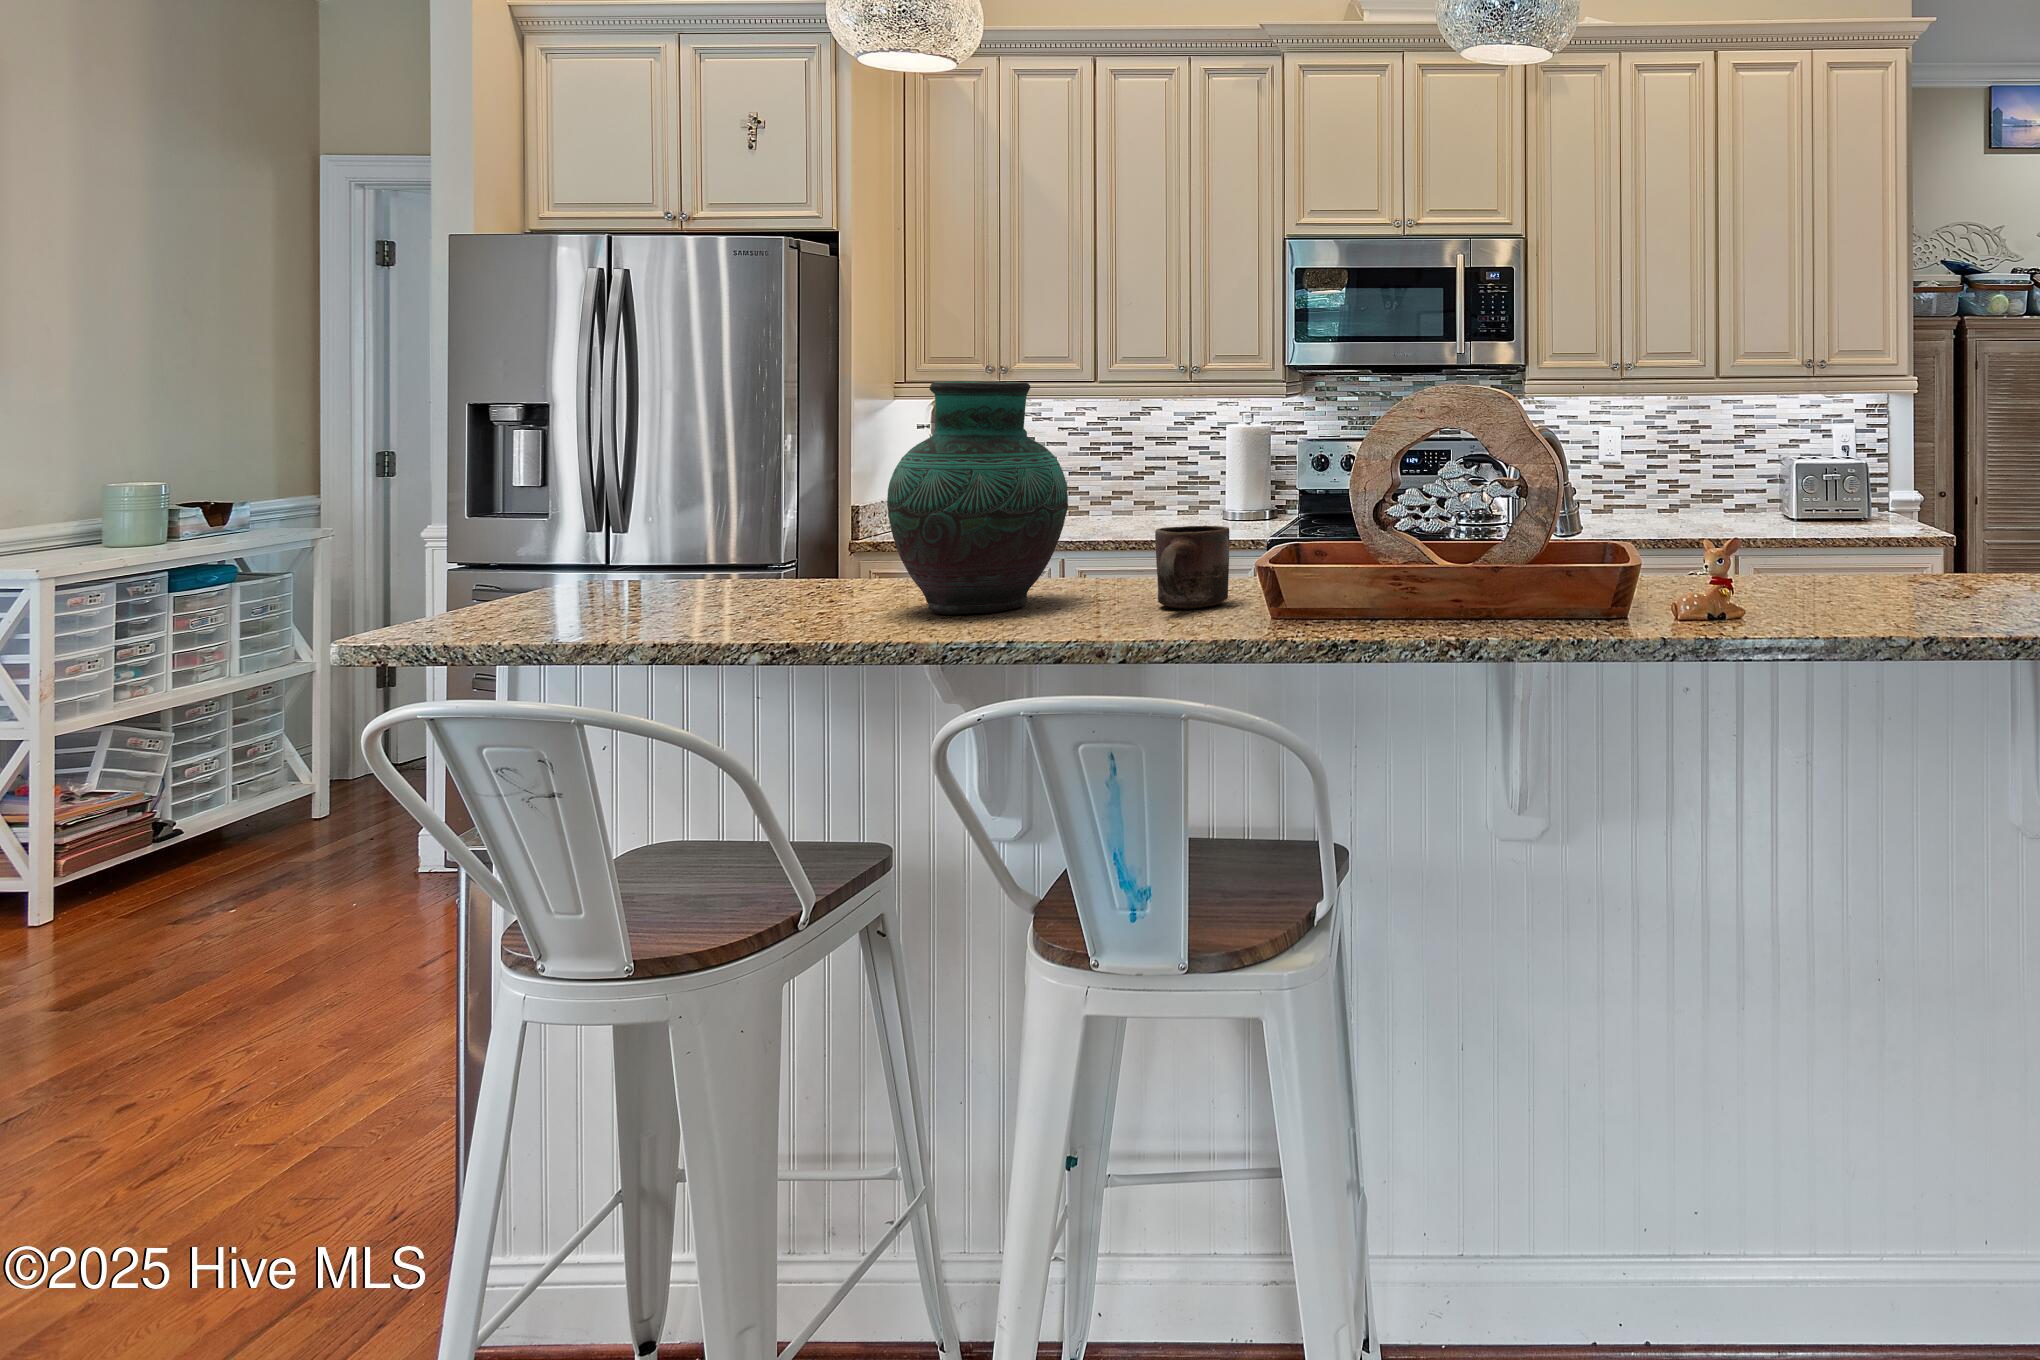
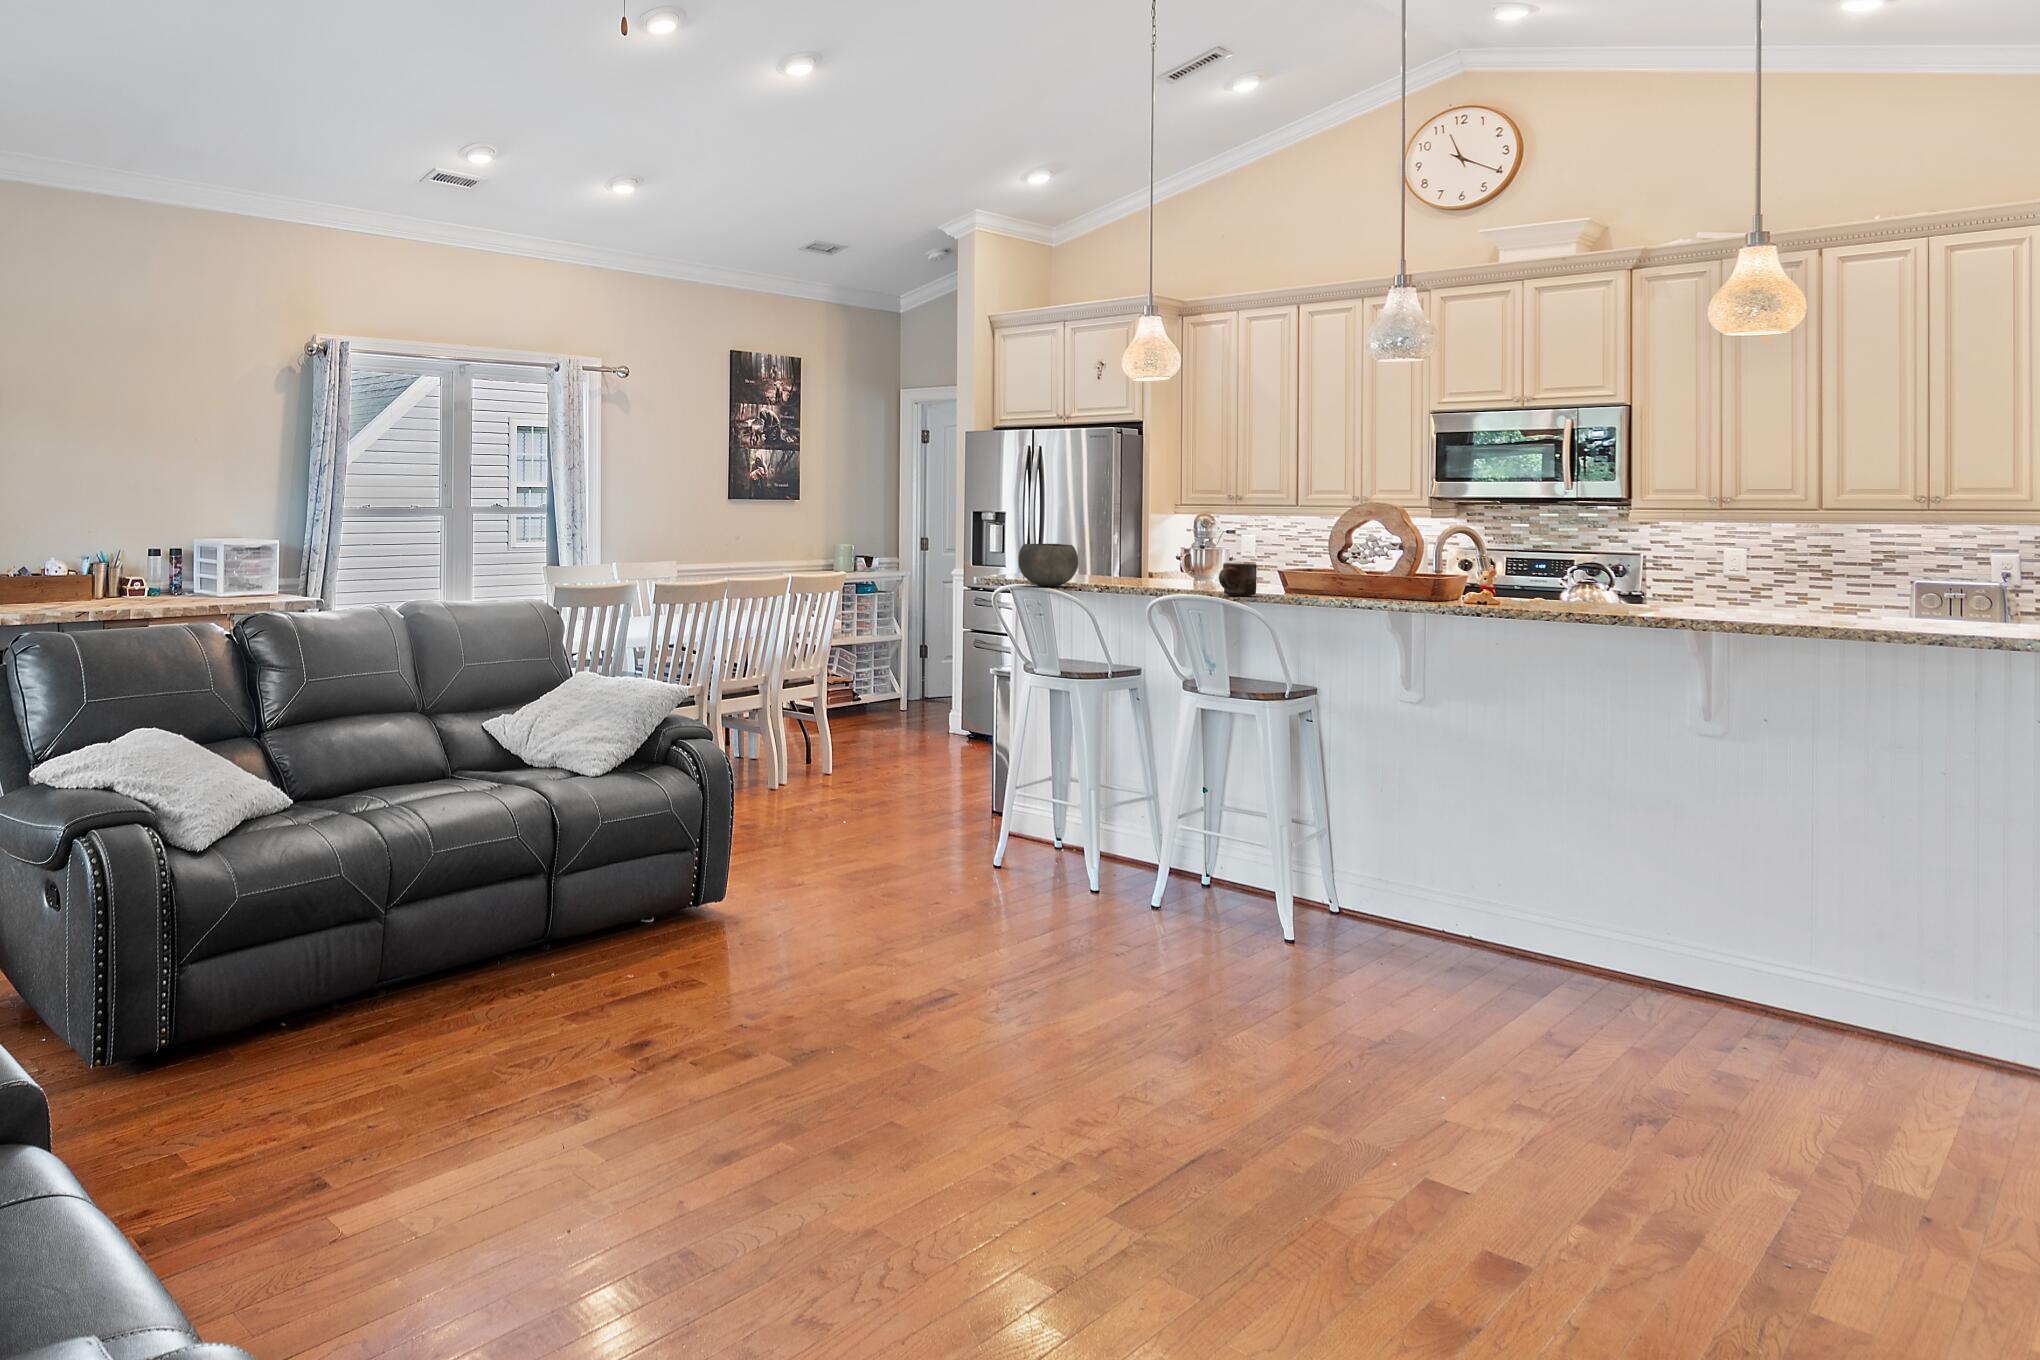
vase: present [887,381,1068,614] -> none [1119,501,1192,592]
bowl: none [592,495,766,615] -> present [1018,544,1078,586]

